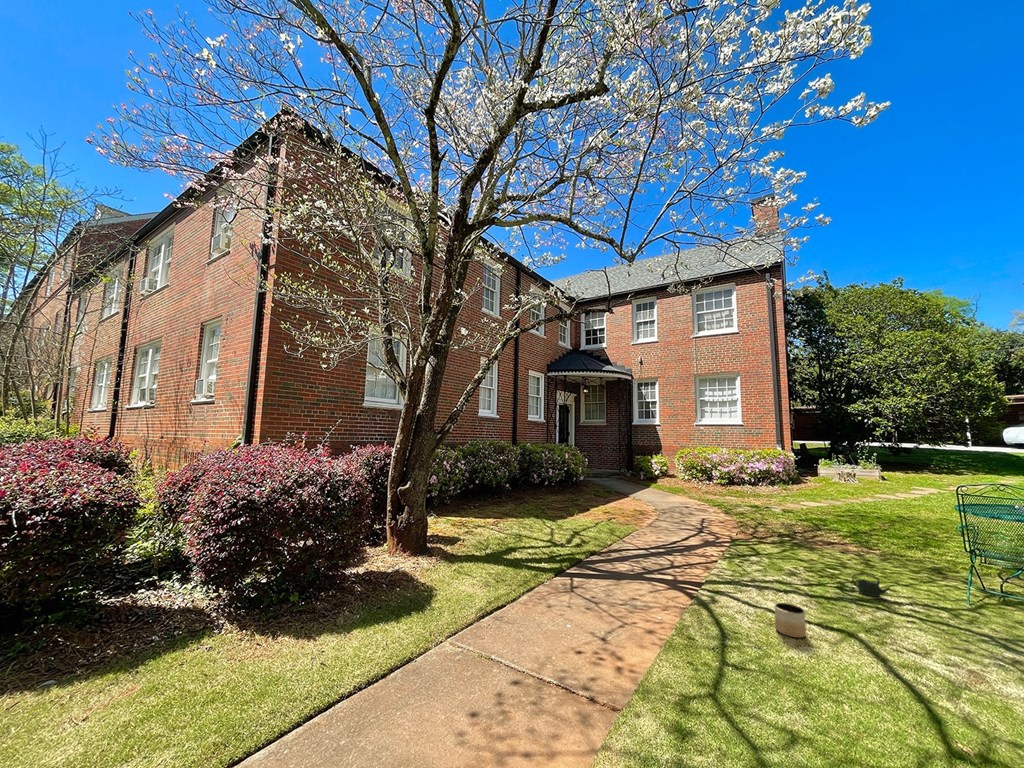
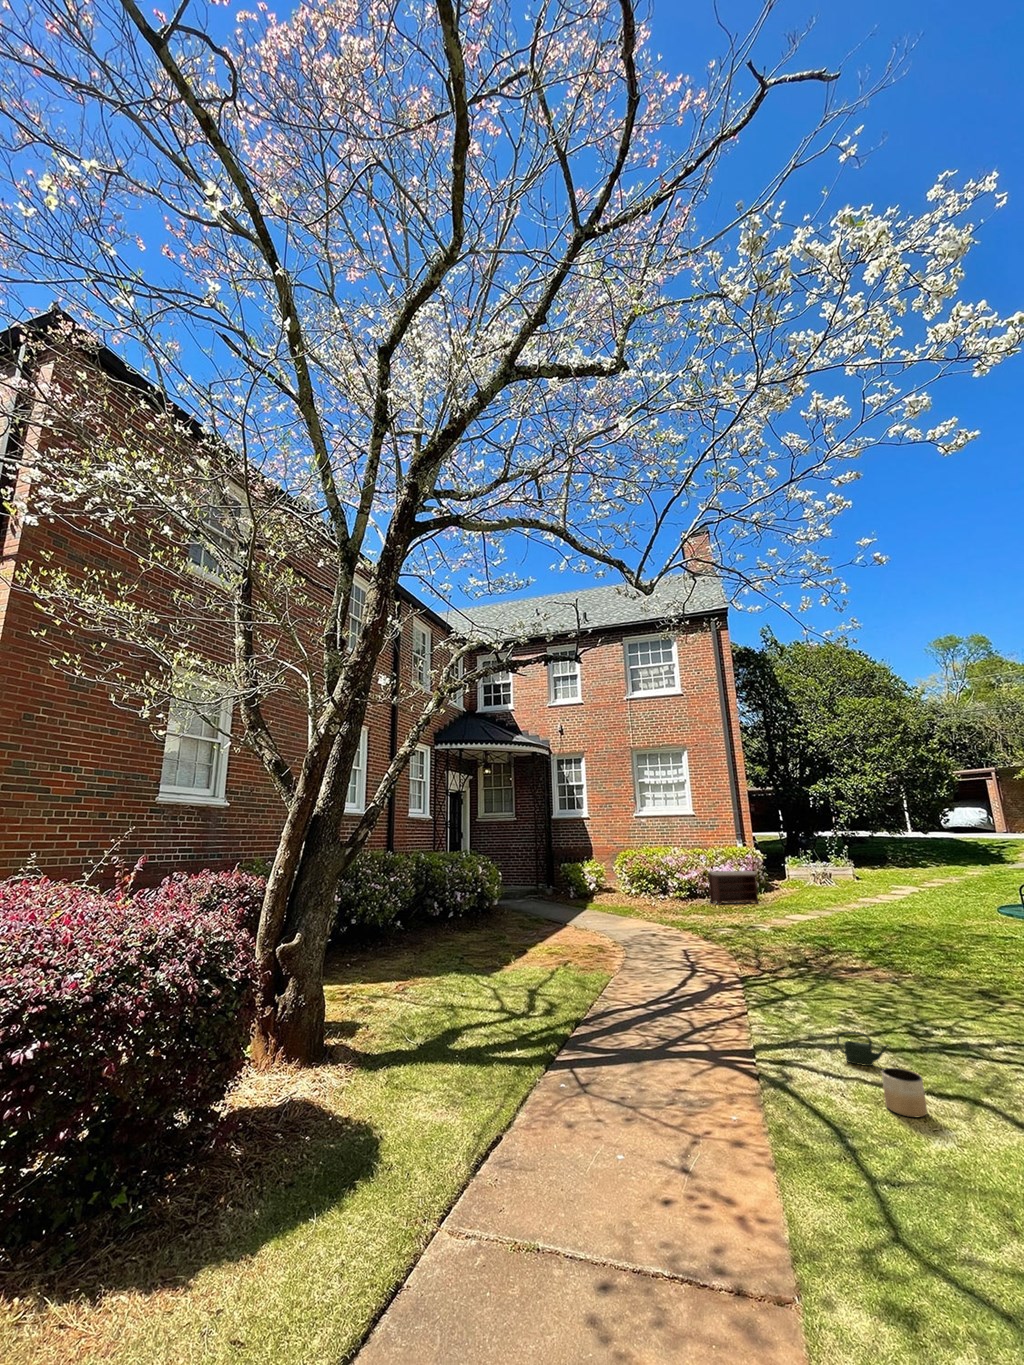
bench: none [745,466,788,492] -> present [707,871,759,905]
watering can: present [852,573,894,597] -> present [837,1031,889,1066]

